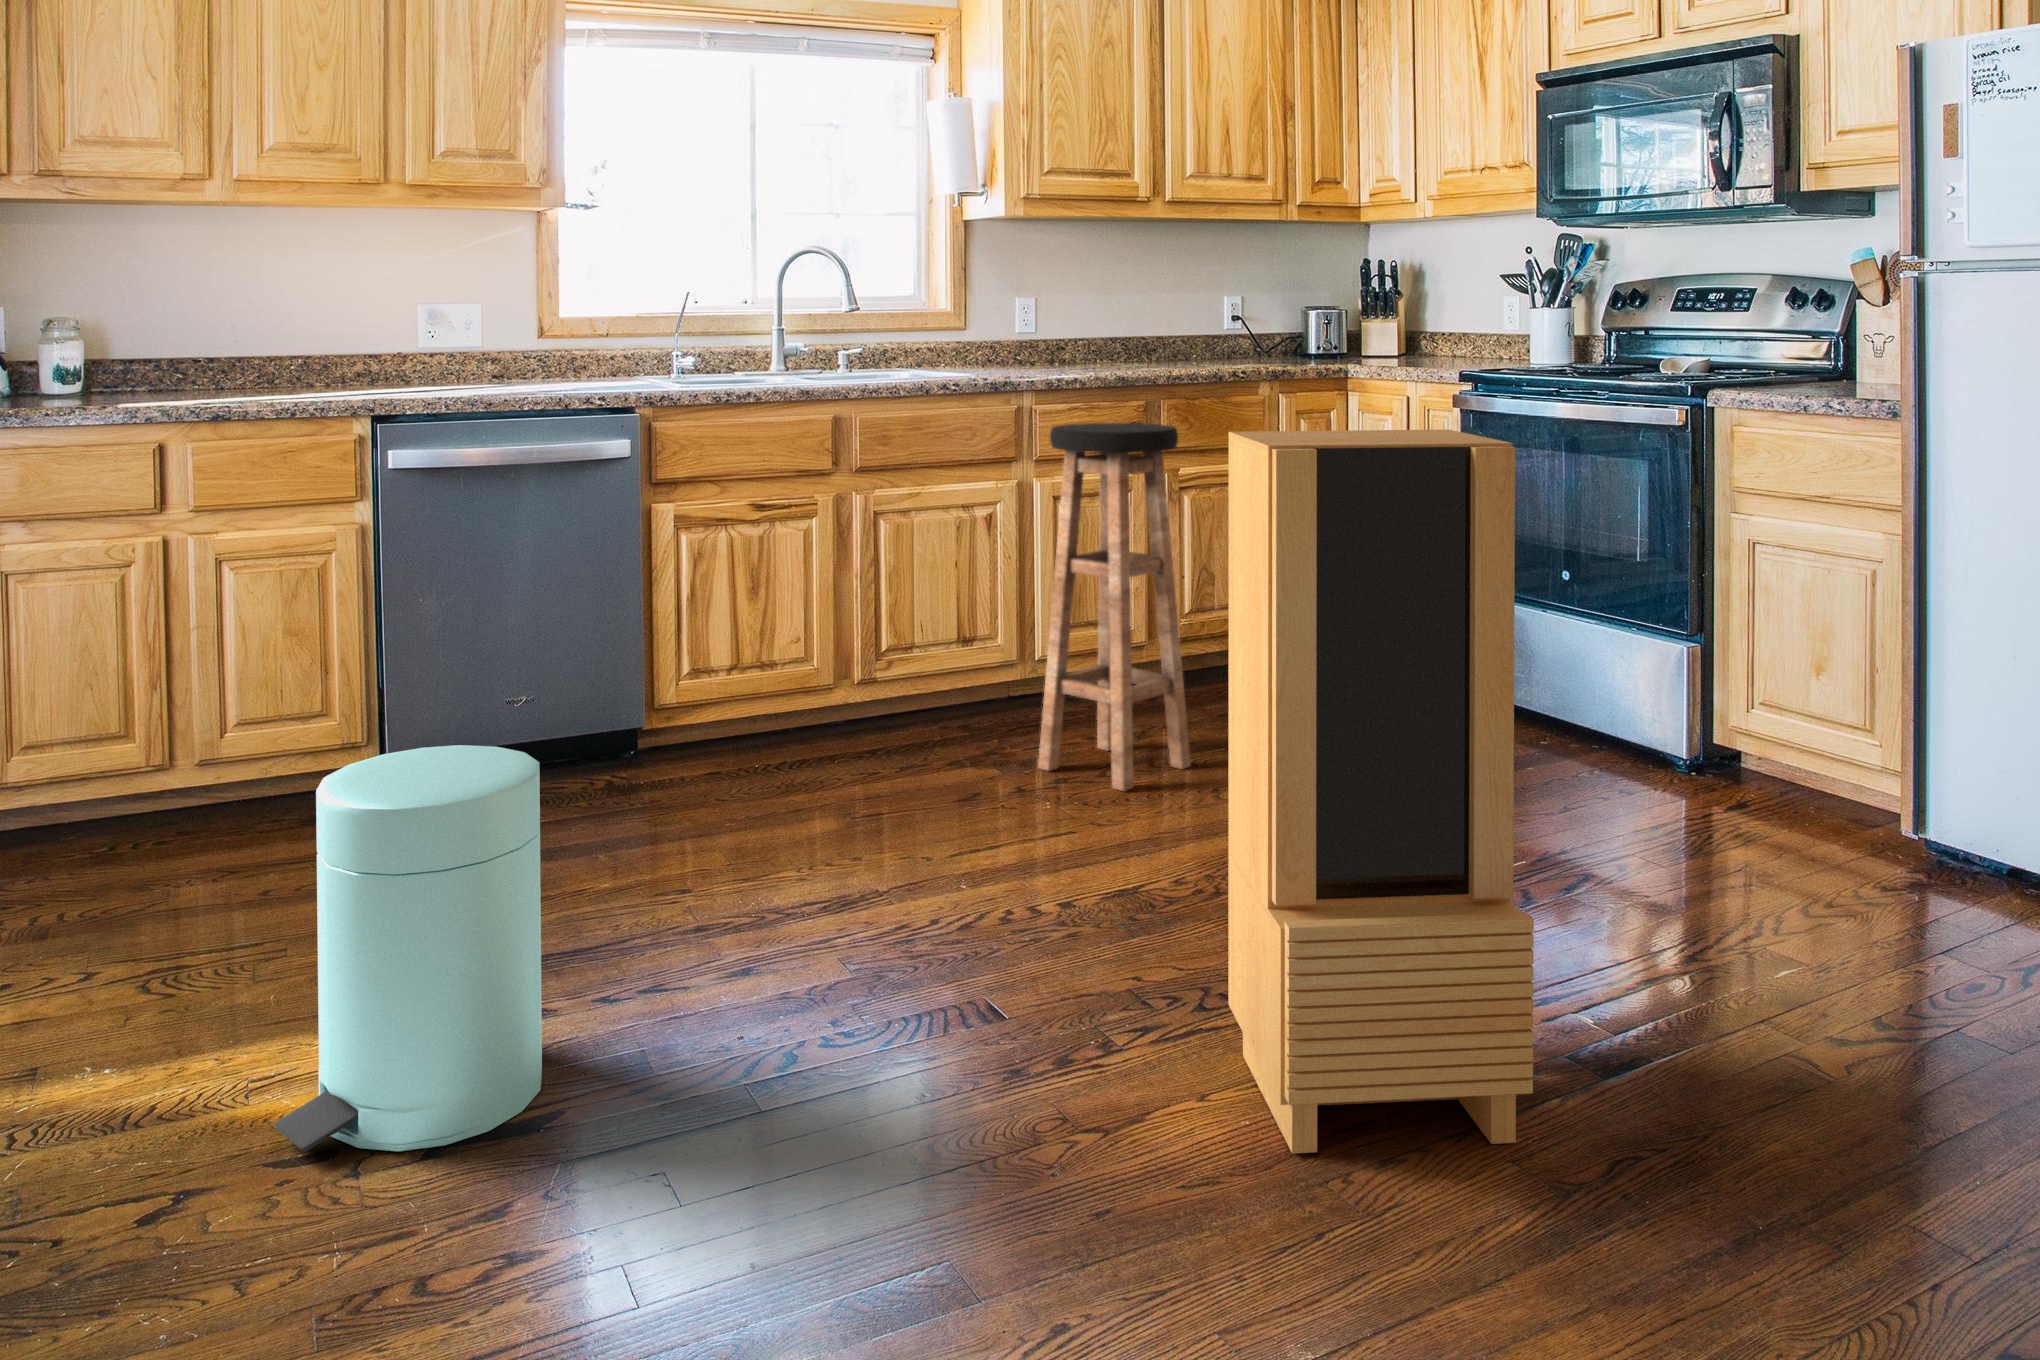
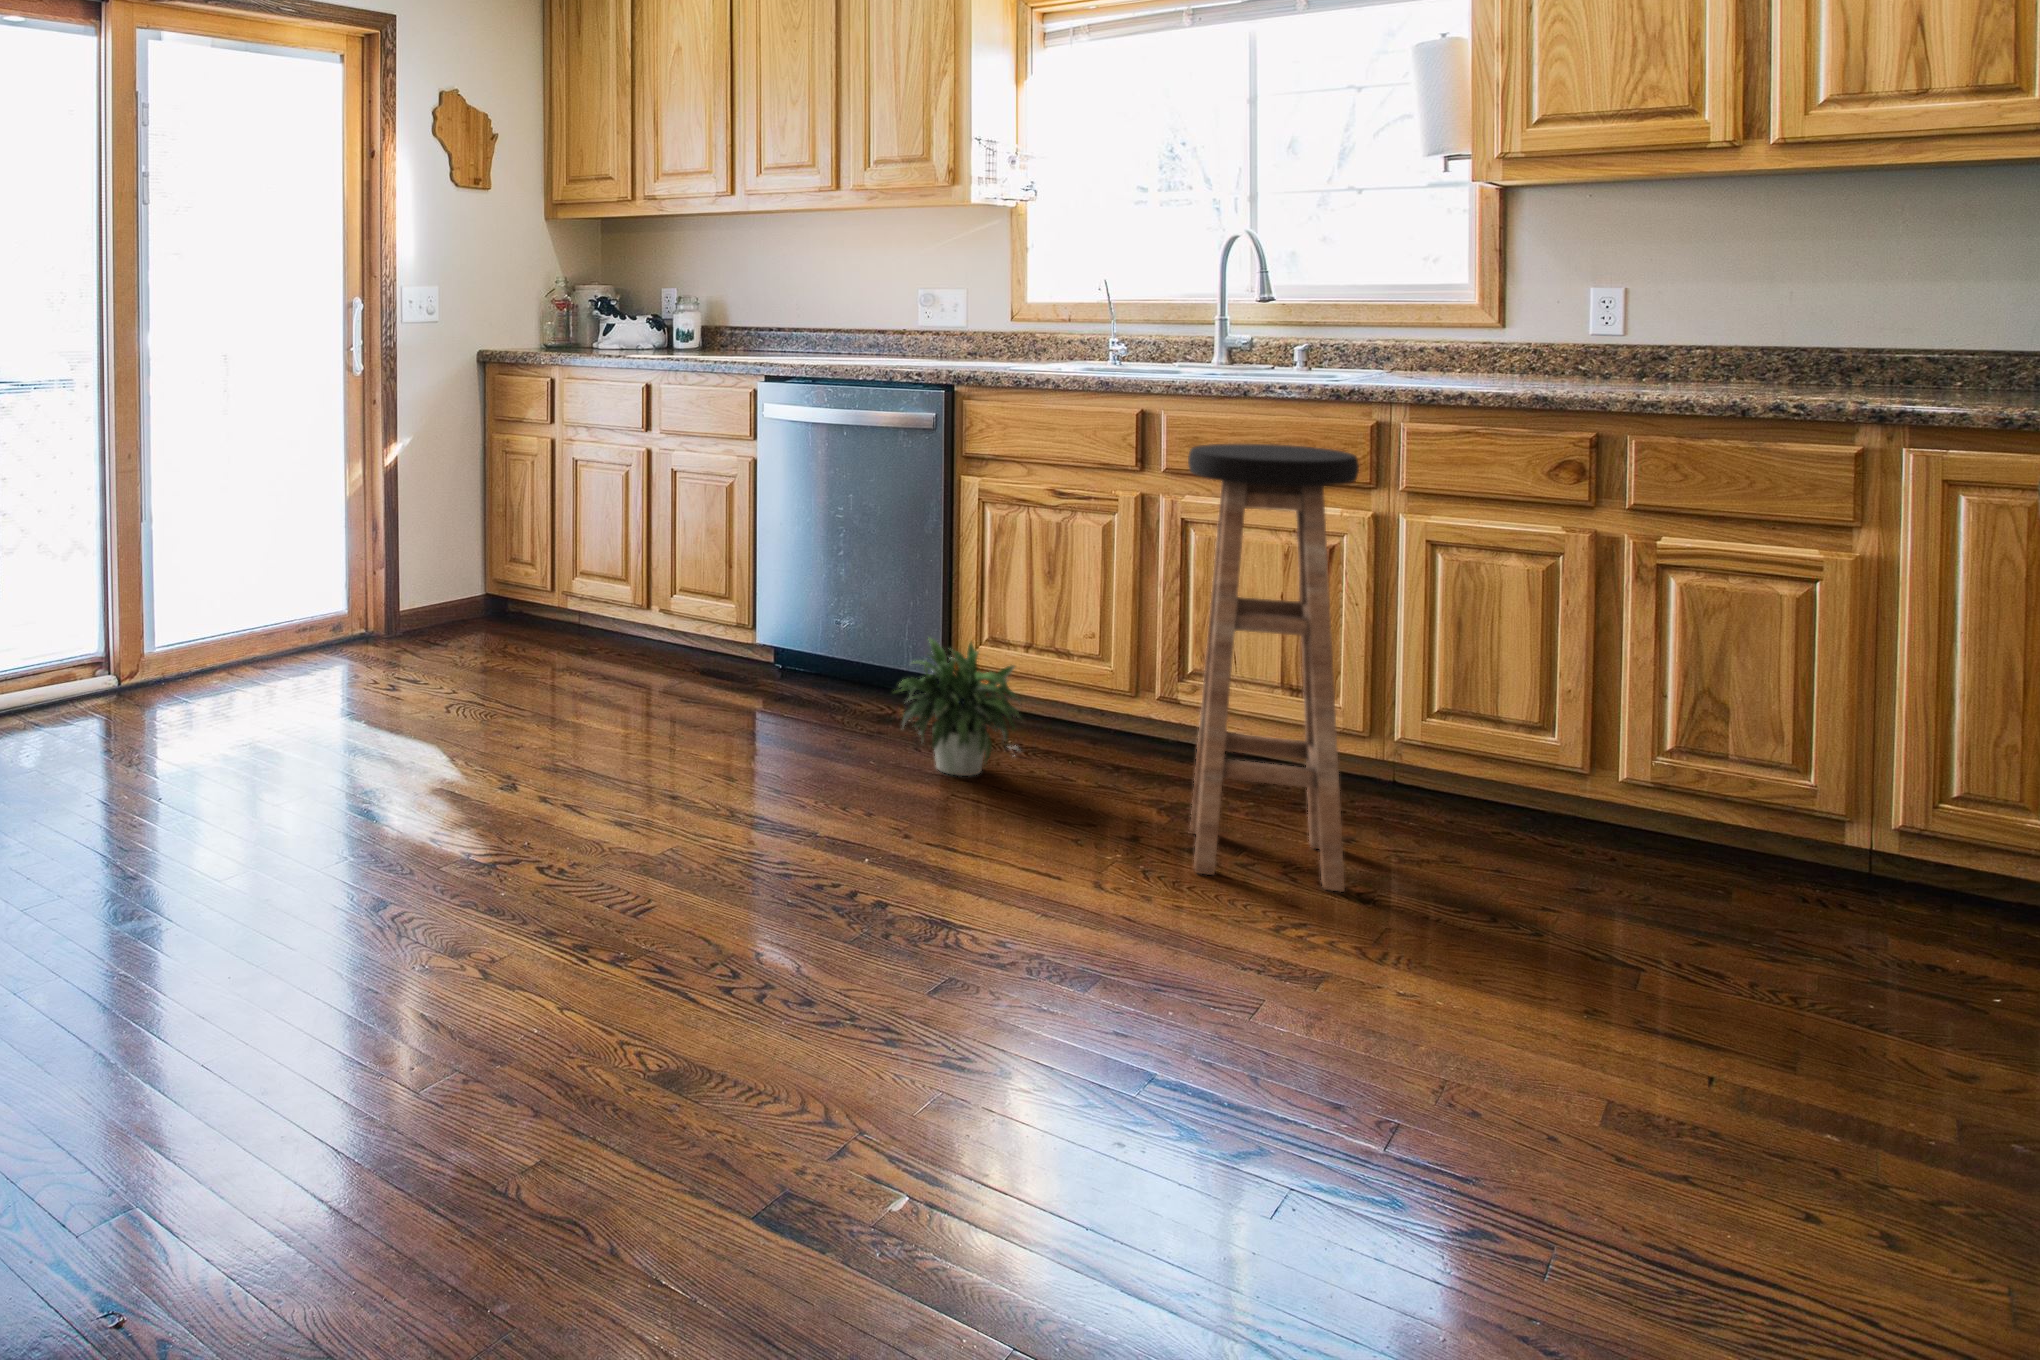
storage cabinet: present [1228,430,1534,1153] -> none [482,432,771,1130]
potted plant: none [732,665,884,805] -> present [897,638,1021,776]
trash can: present [274,745,542,1152] -> none [300,579,453,810]

